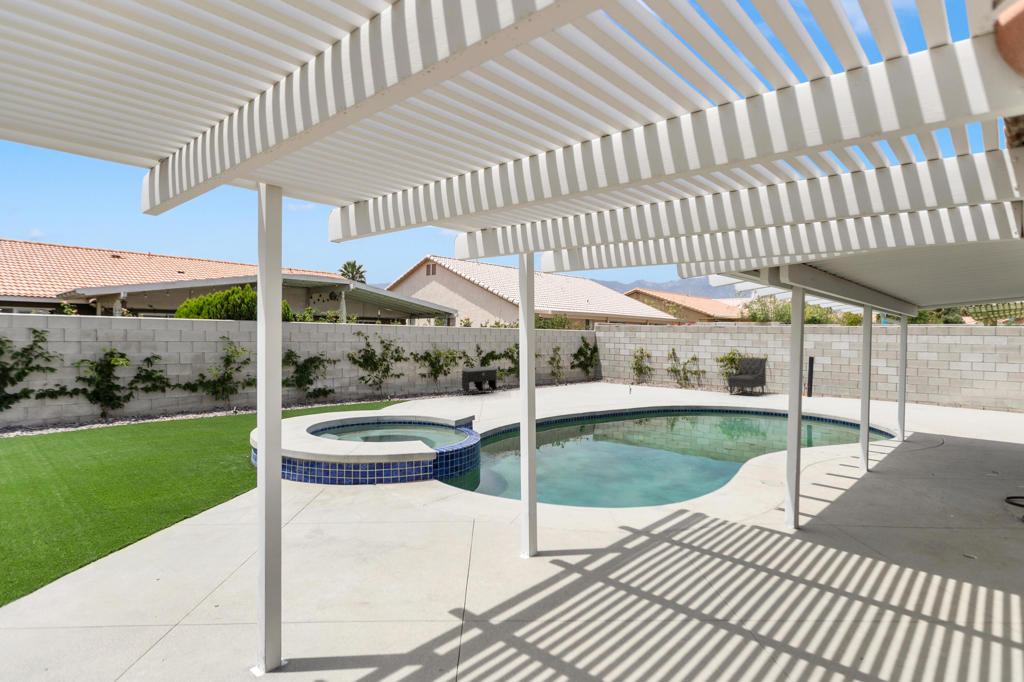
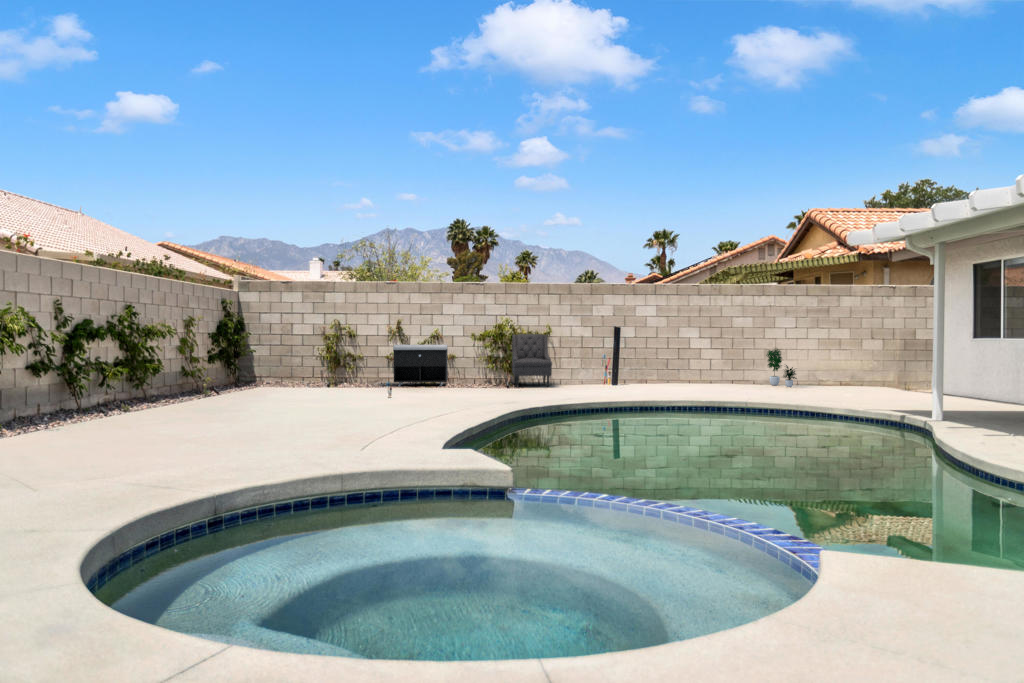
storage bench: present [461,366,497,395] -> present [393,345,448,386]
potted plant: none [957,374,982,413] -> present [766,349,797,387]

